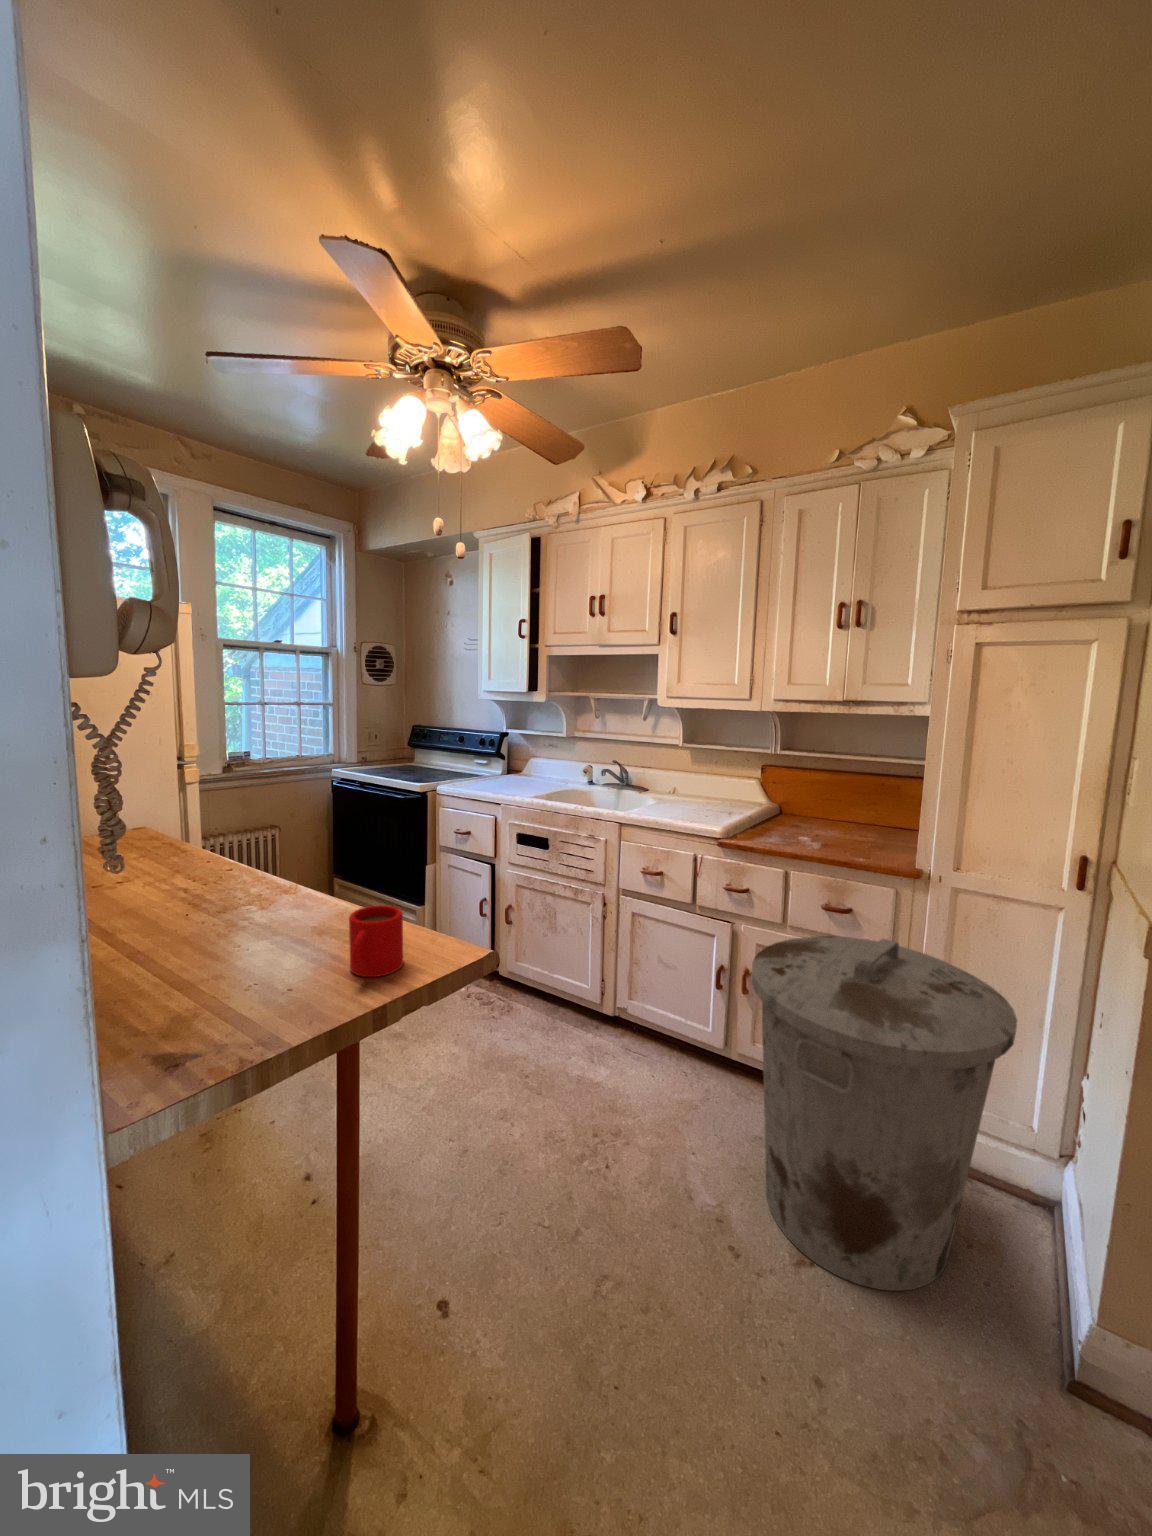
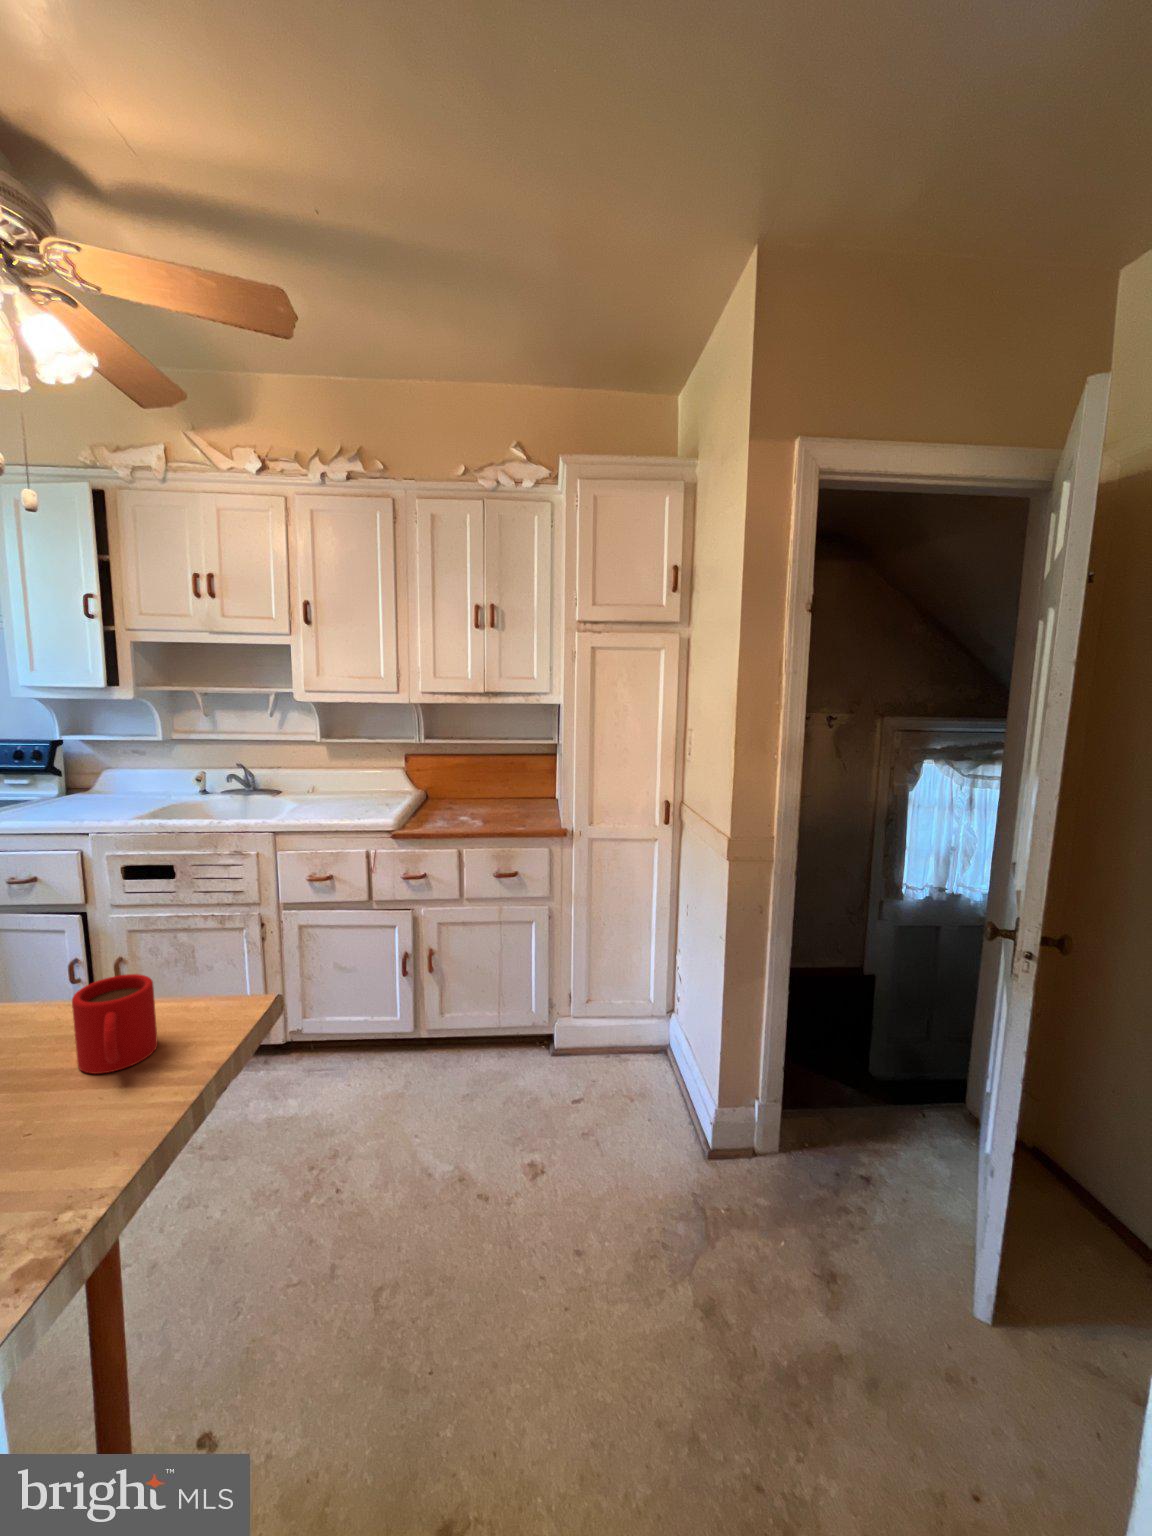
trash can: present [751,936,1017,1291] -> none [460,889,655,1169]

